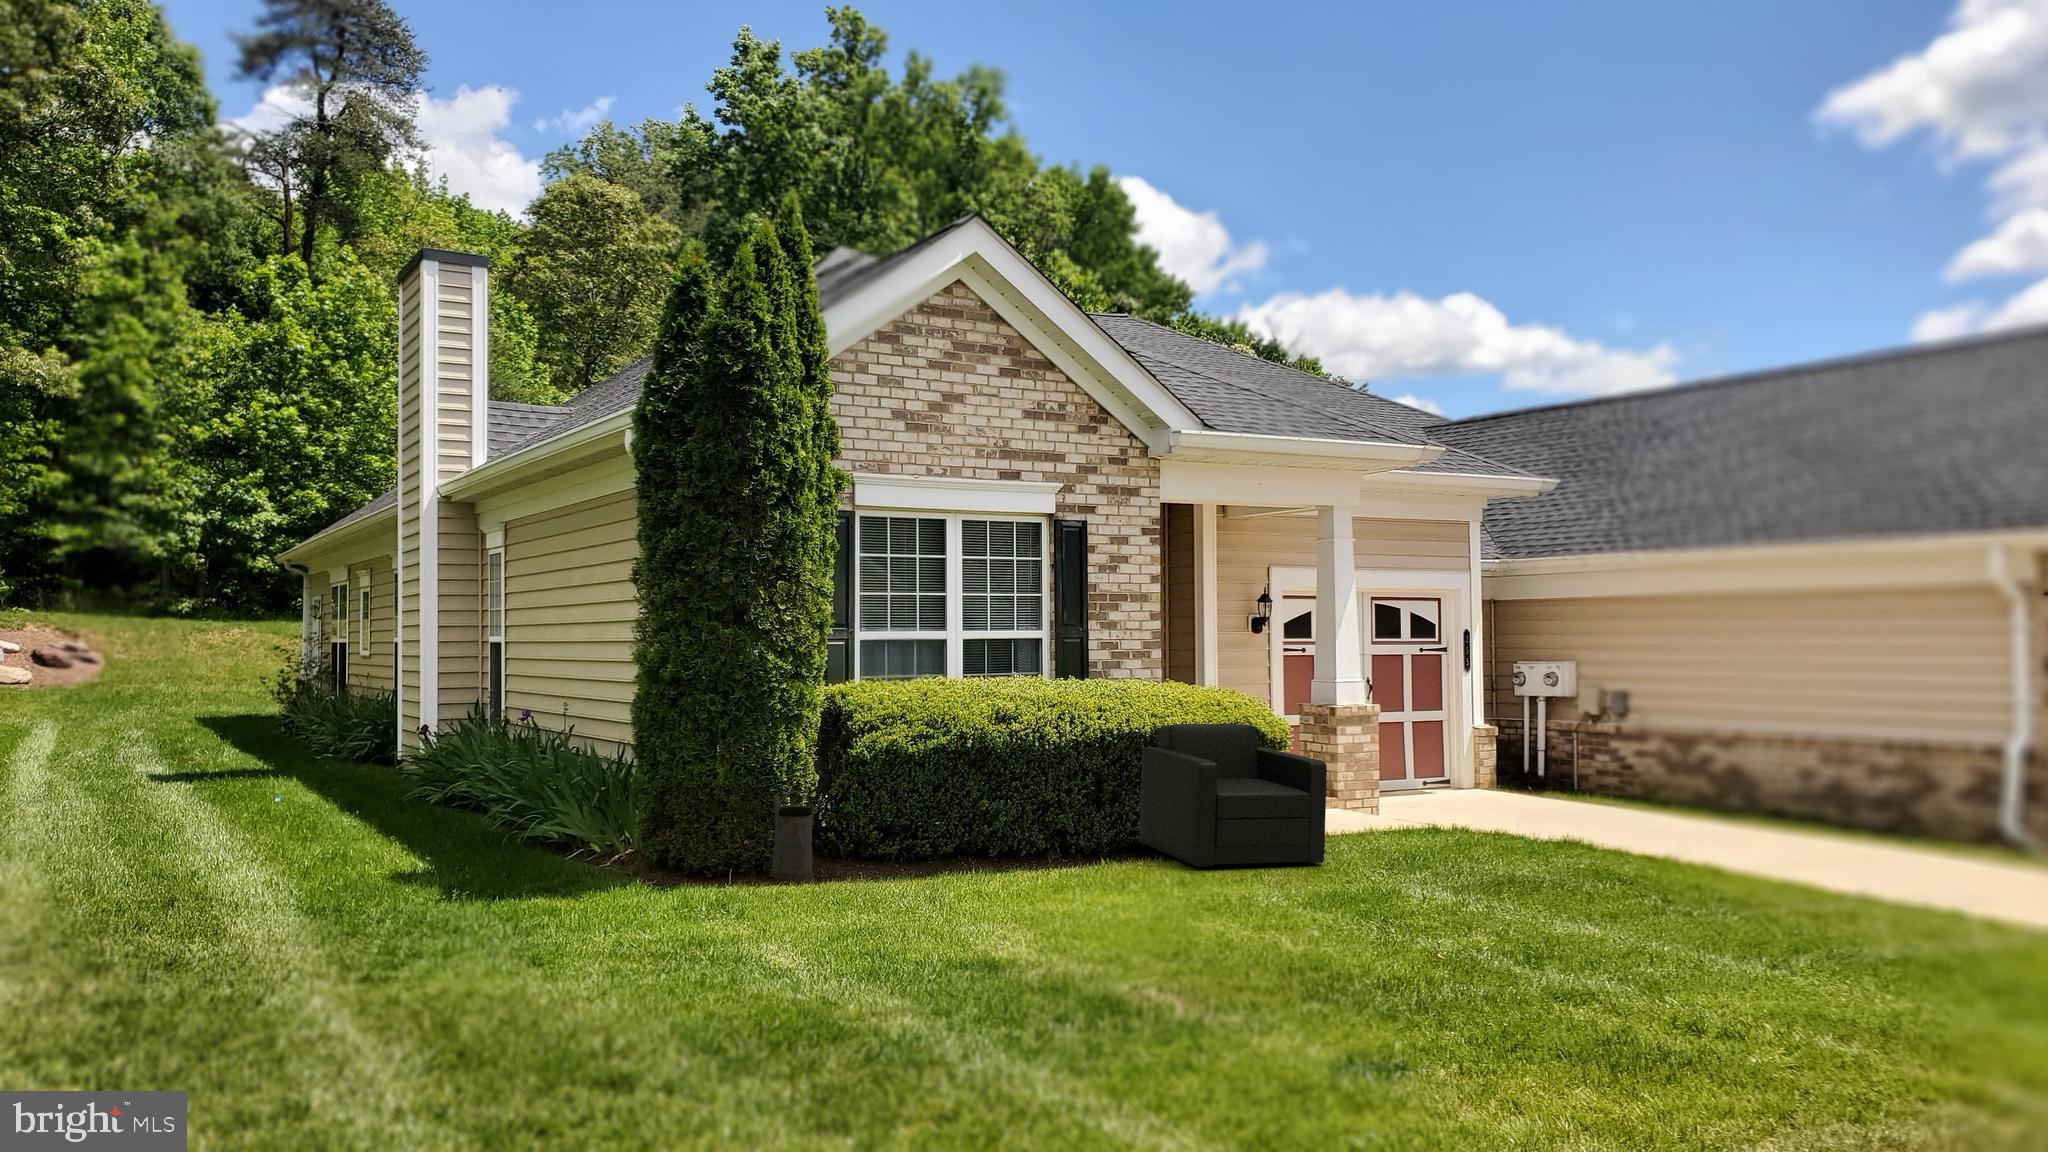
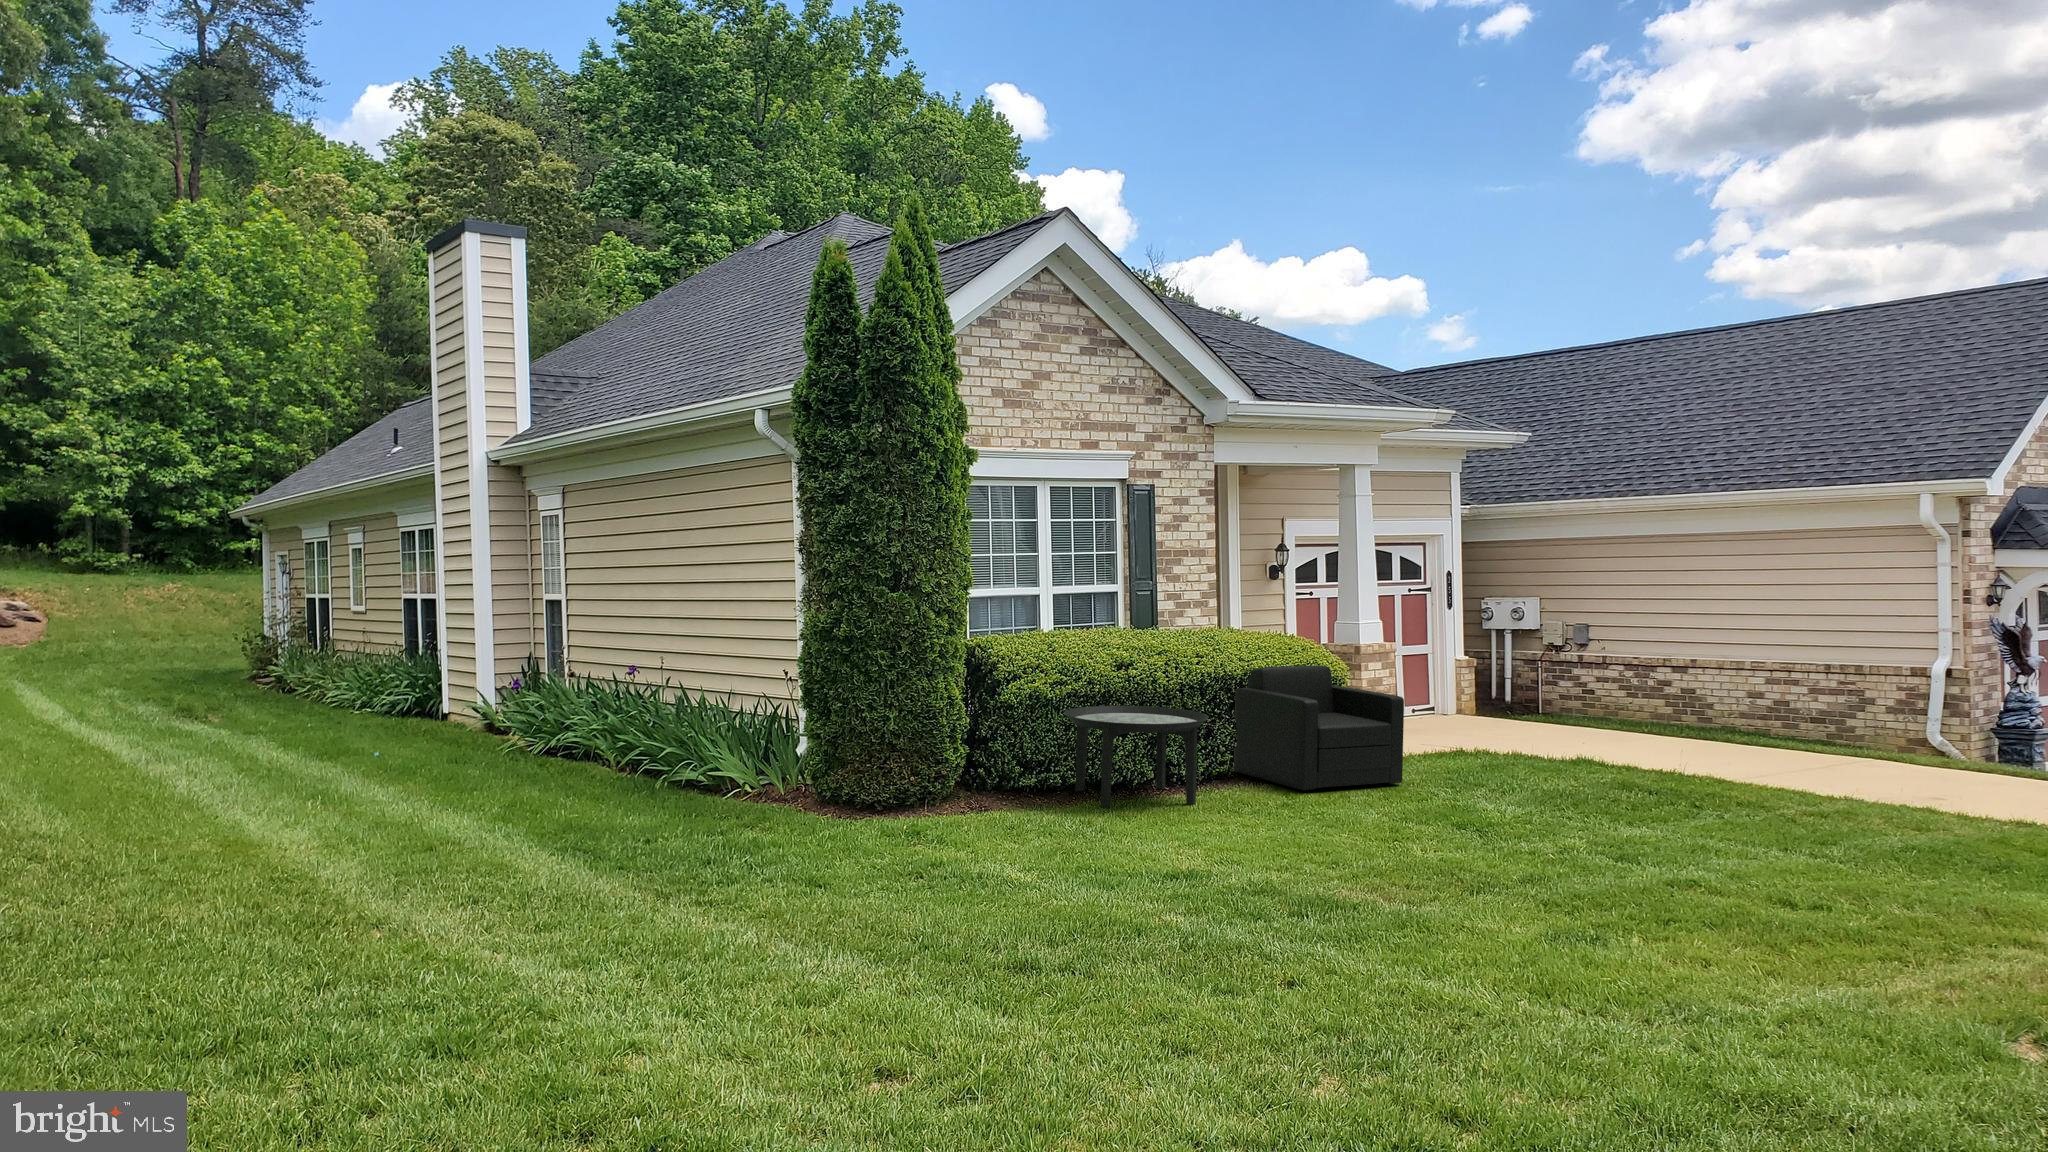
round table: none [916,762,1081,879] -> present [1064,706,1209,808]
watering can: present [770,790,814,880] -> none [941,736,991,815]

